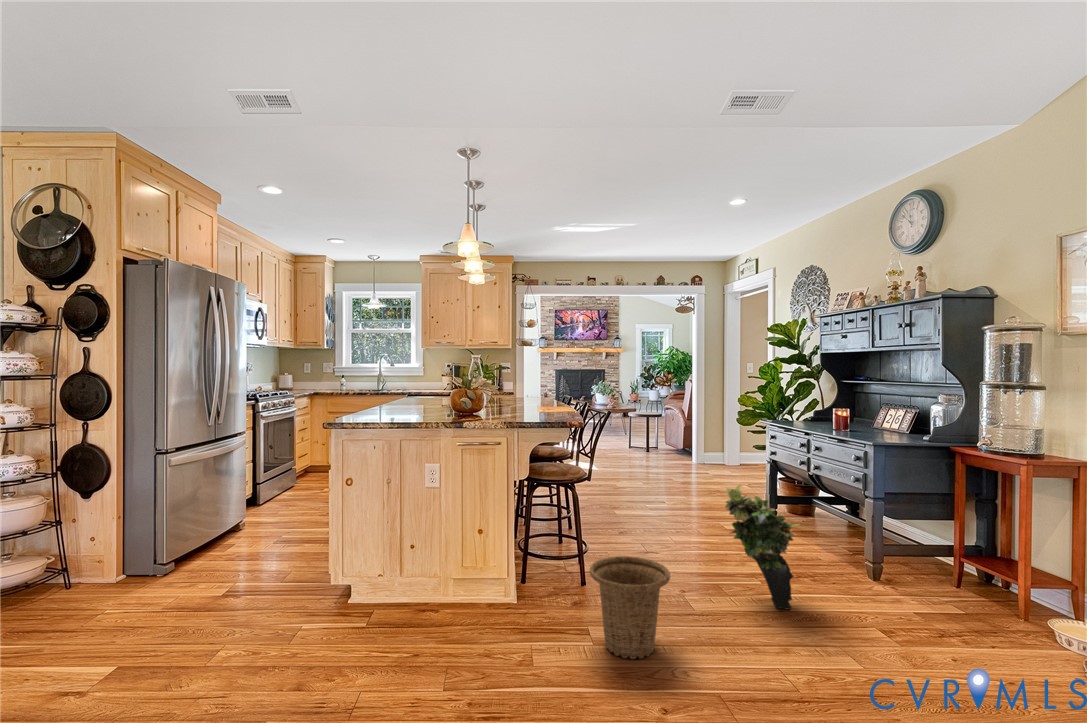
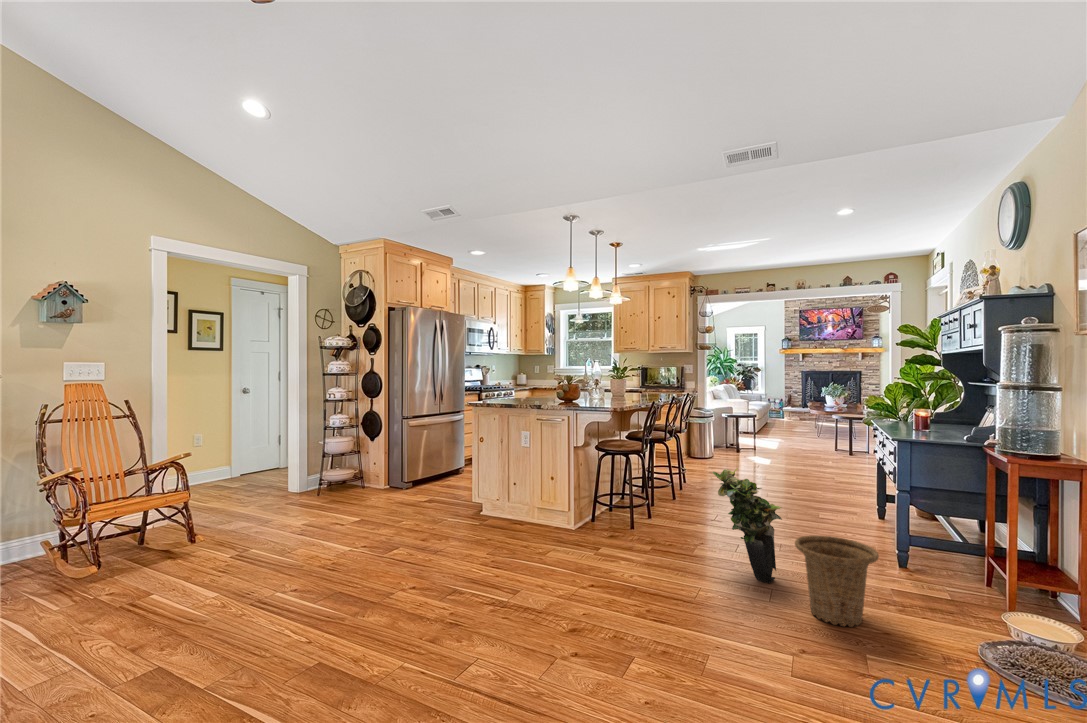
basket: present [590,556,670,659] -> present [795,535,879,627]

